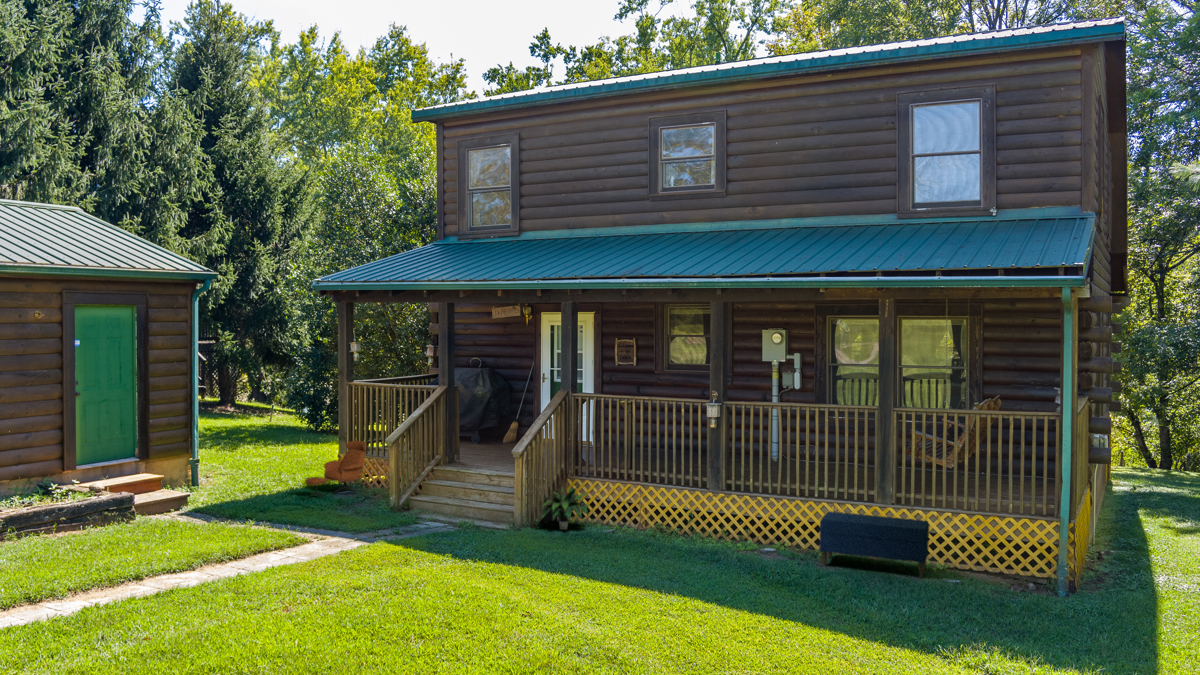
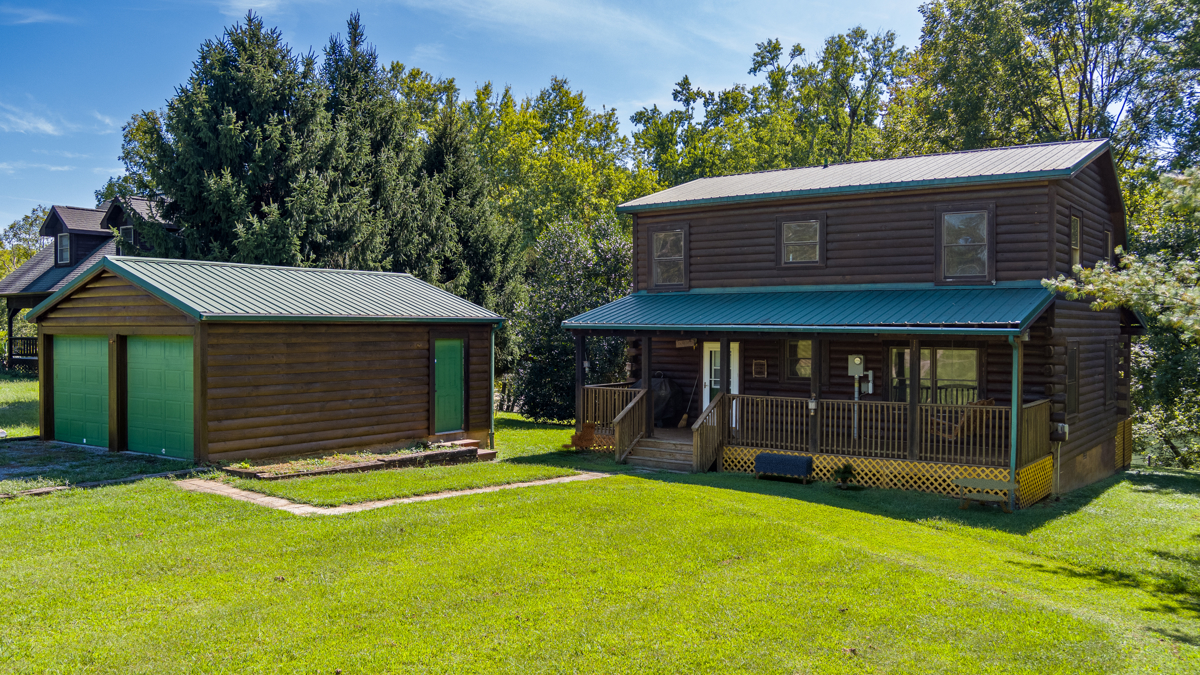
potted plant: present [541,486,589,530] -> present [830,462,857,489]
bench: present [819,511,929,578] -> present [755,452,813,484]
round table: none [963,536,1087,605] -> present [952,478,1018,513]

